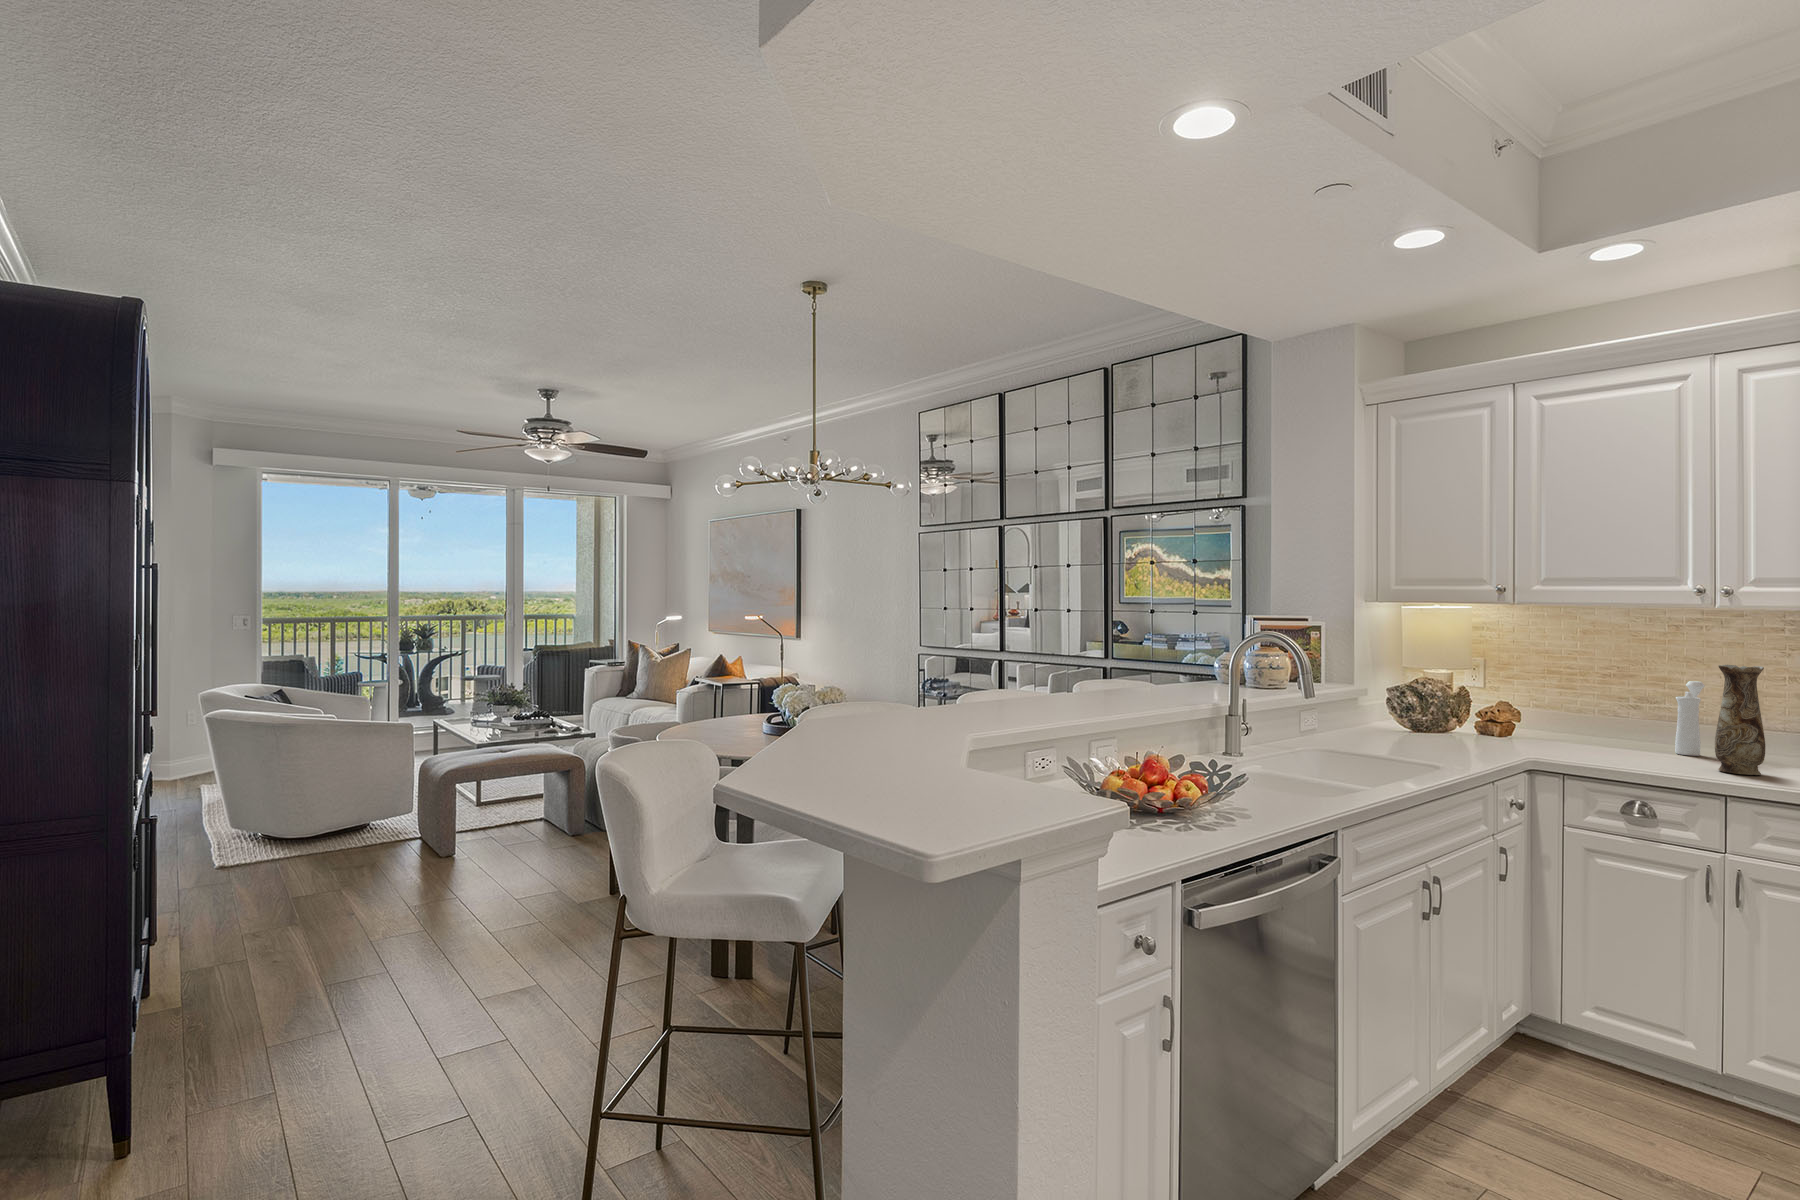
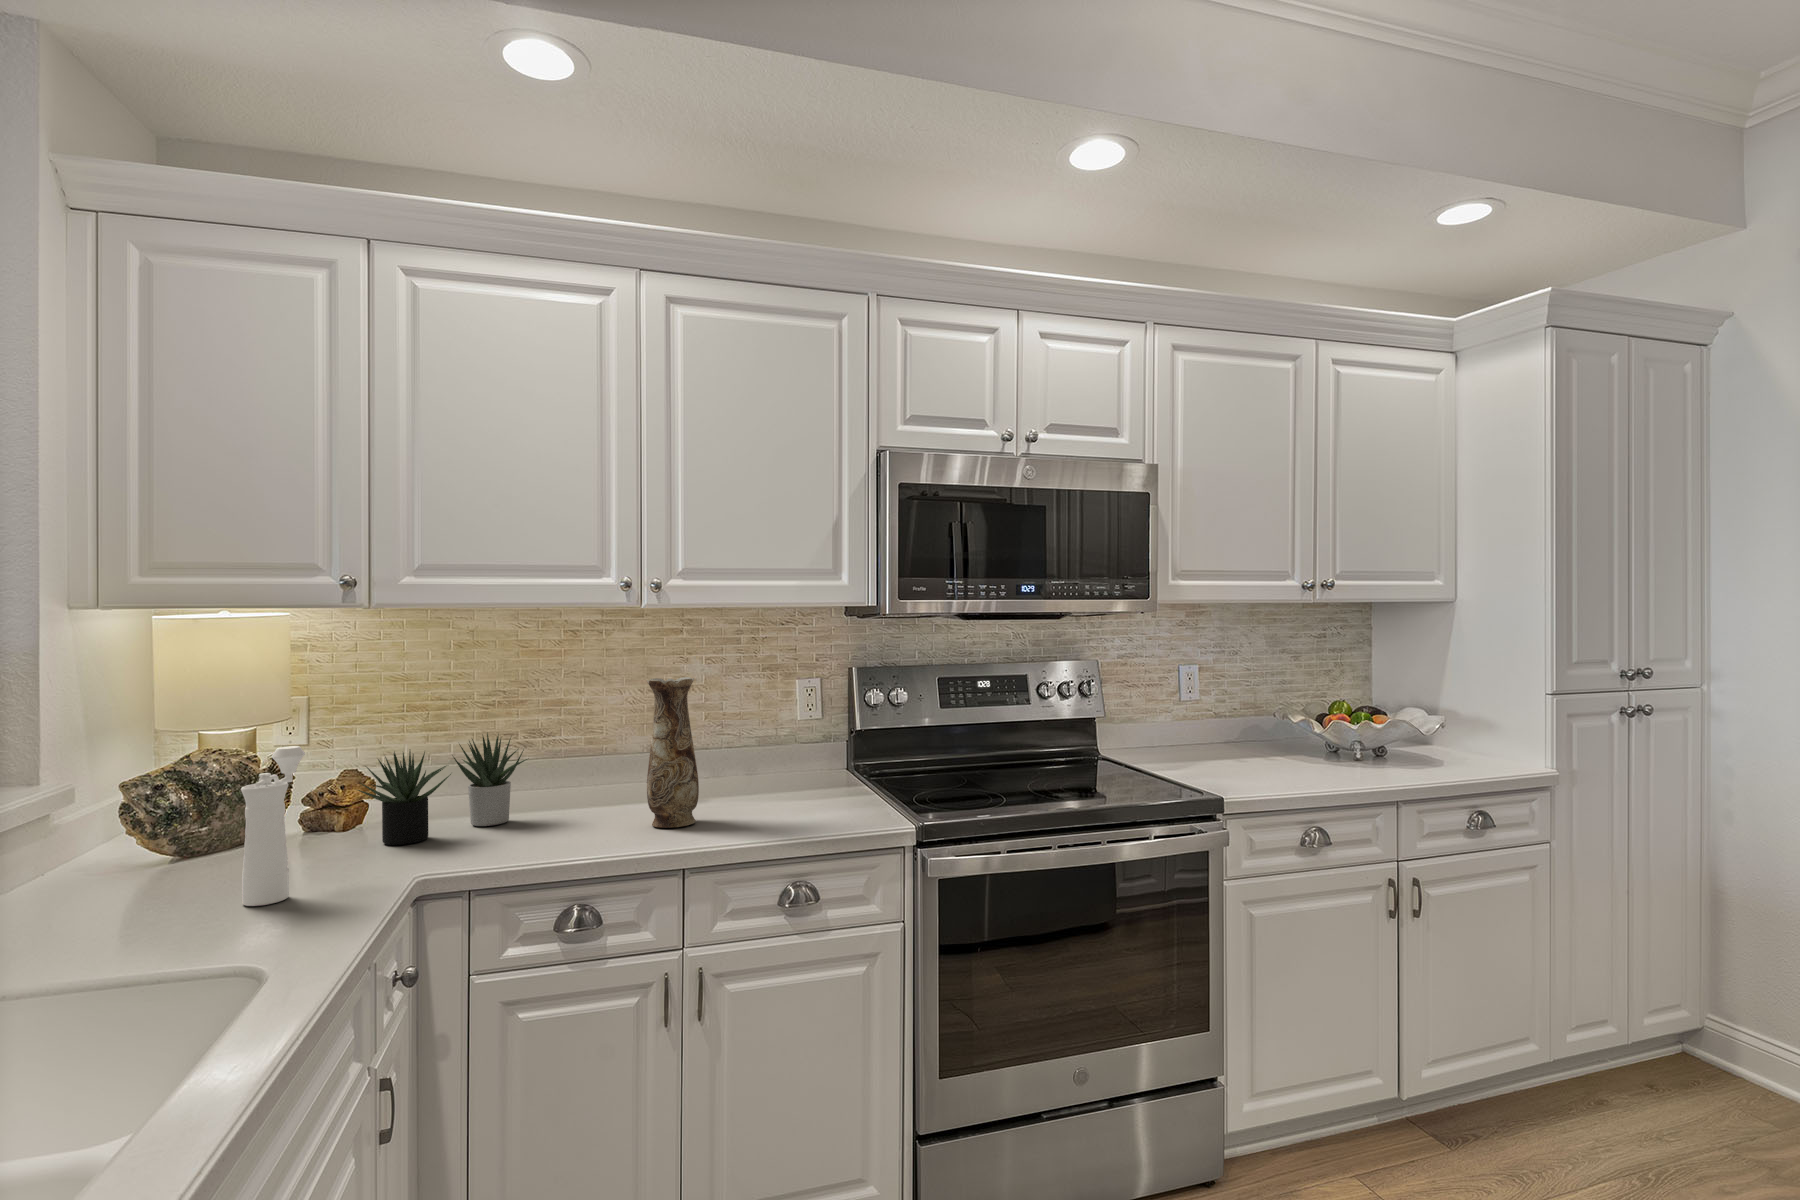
pepper mill: present [1675,681,1705,756] -> present [241,746,305,906]
succulent plant: none [1502,688,1628,750] -> present [358,733,527,845]

